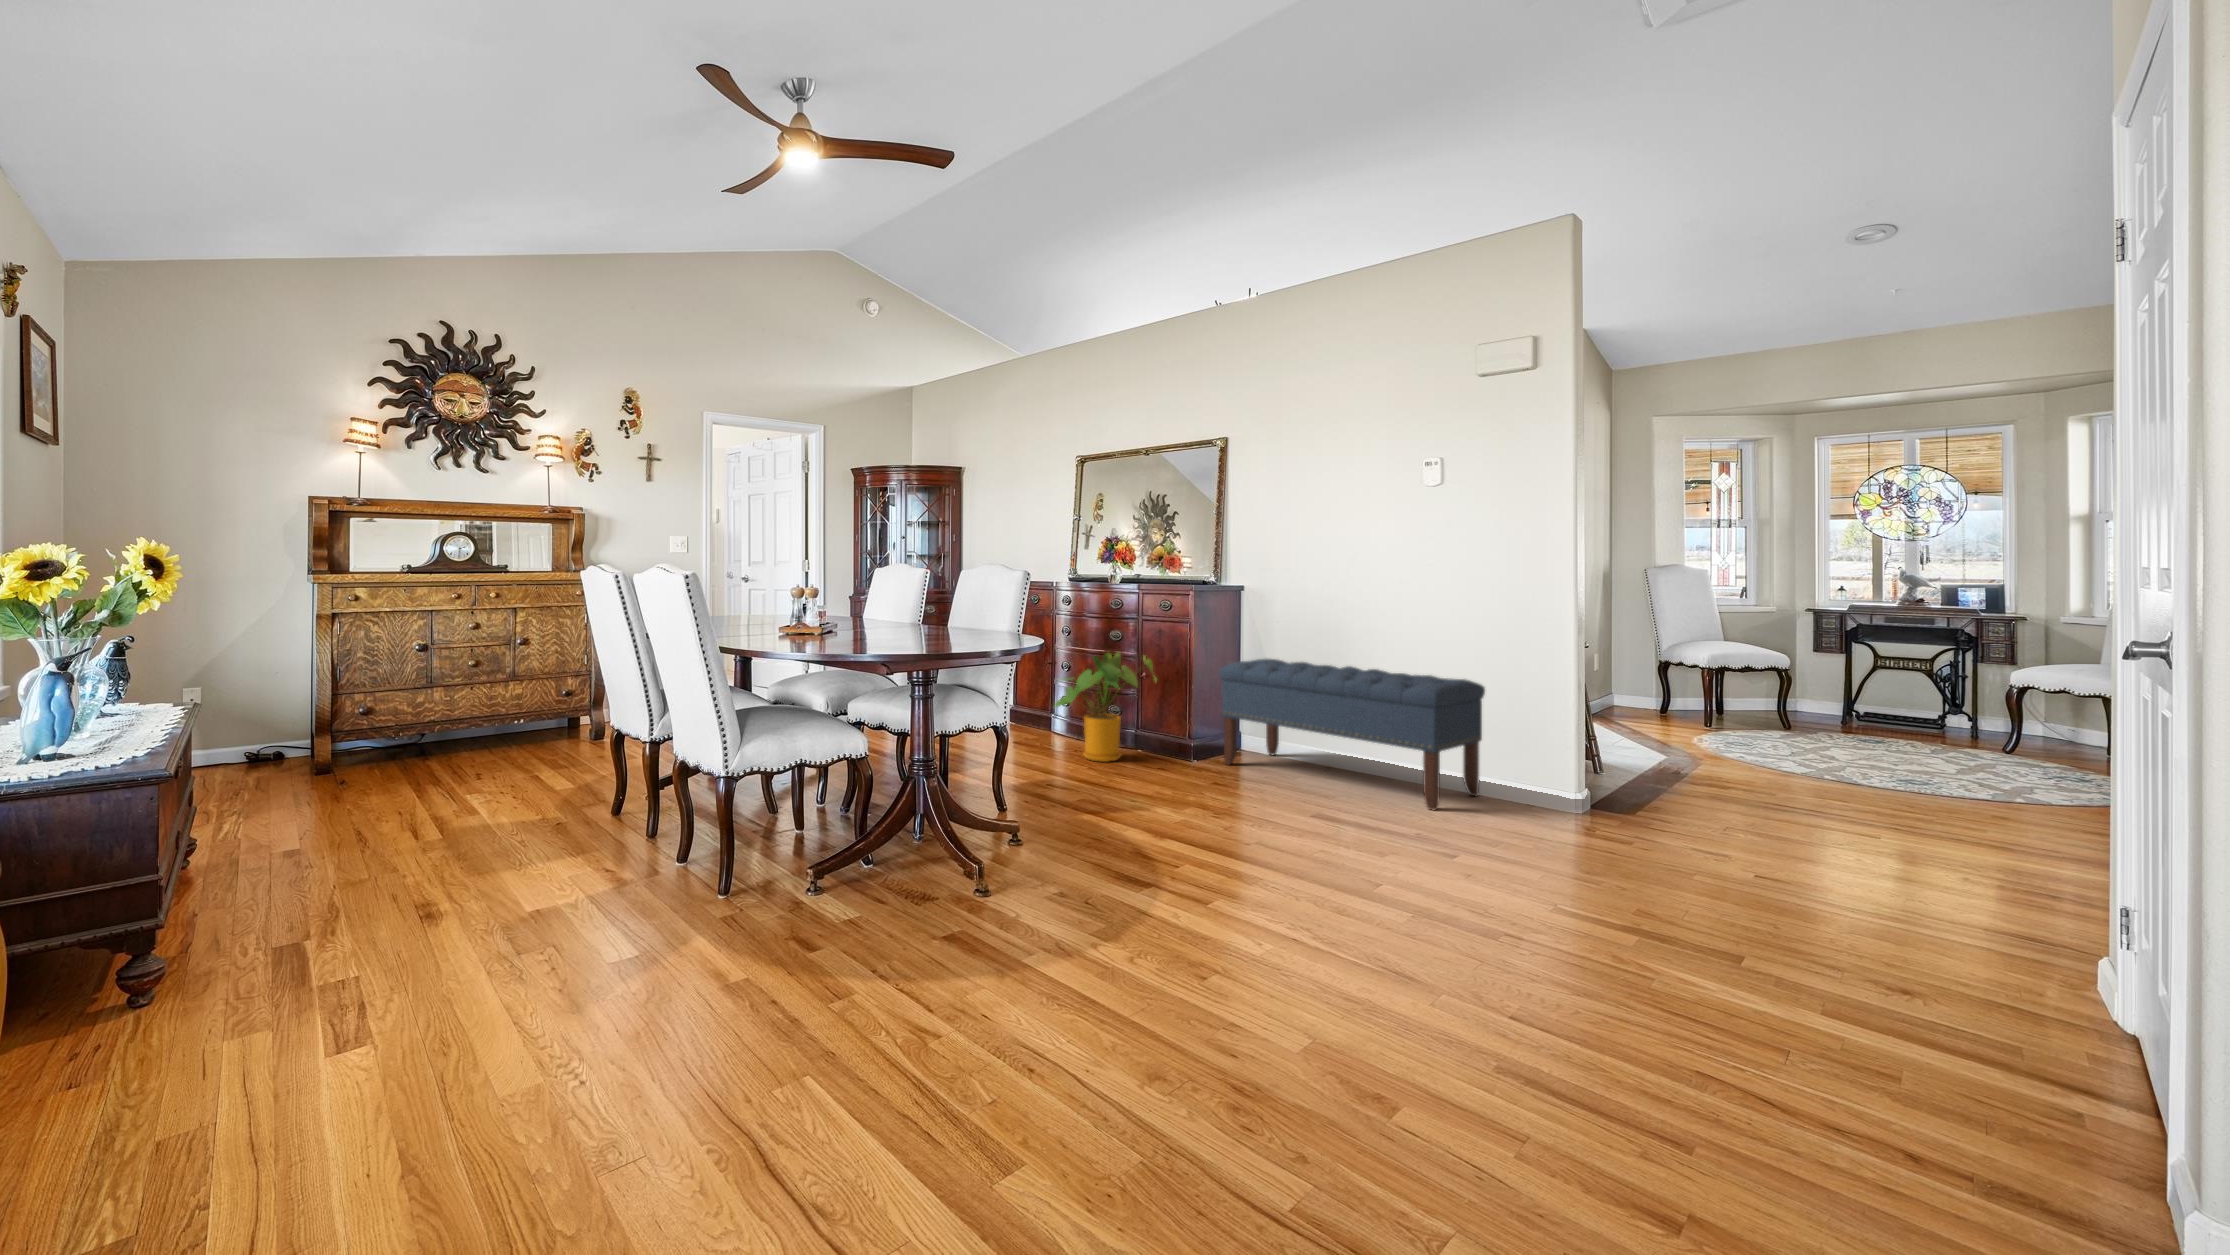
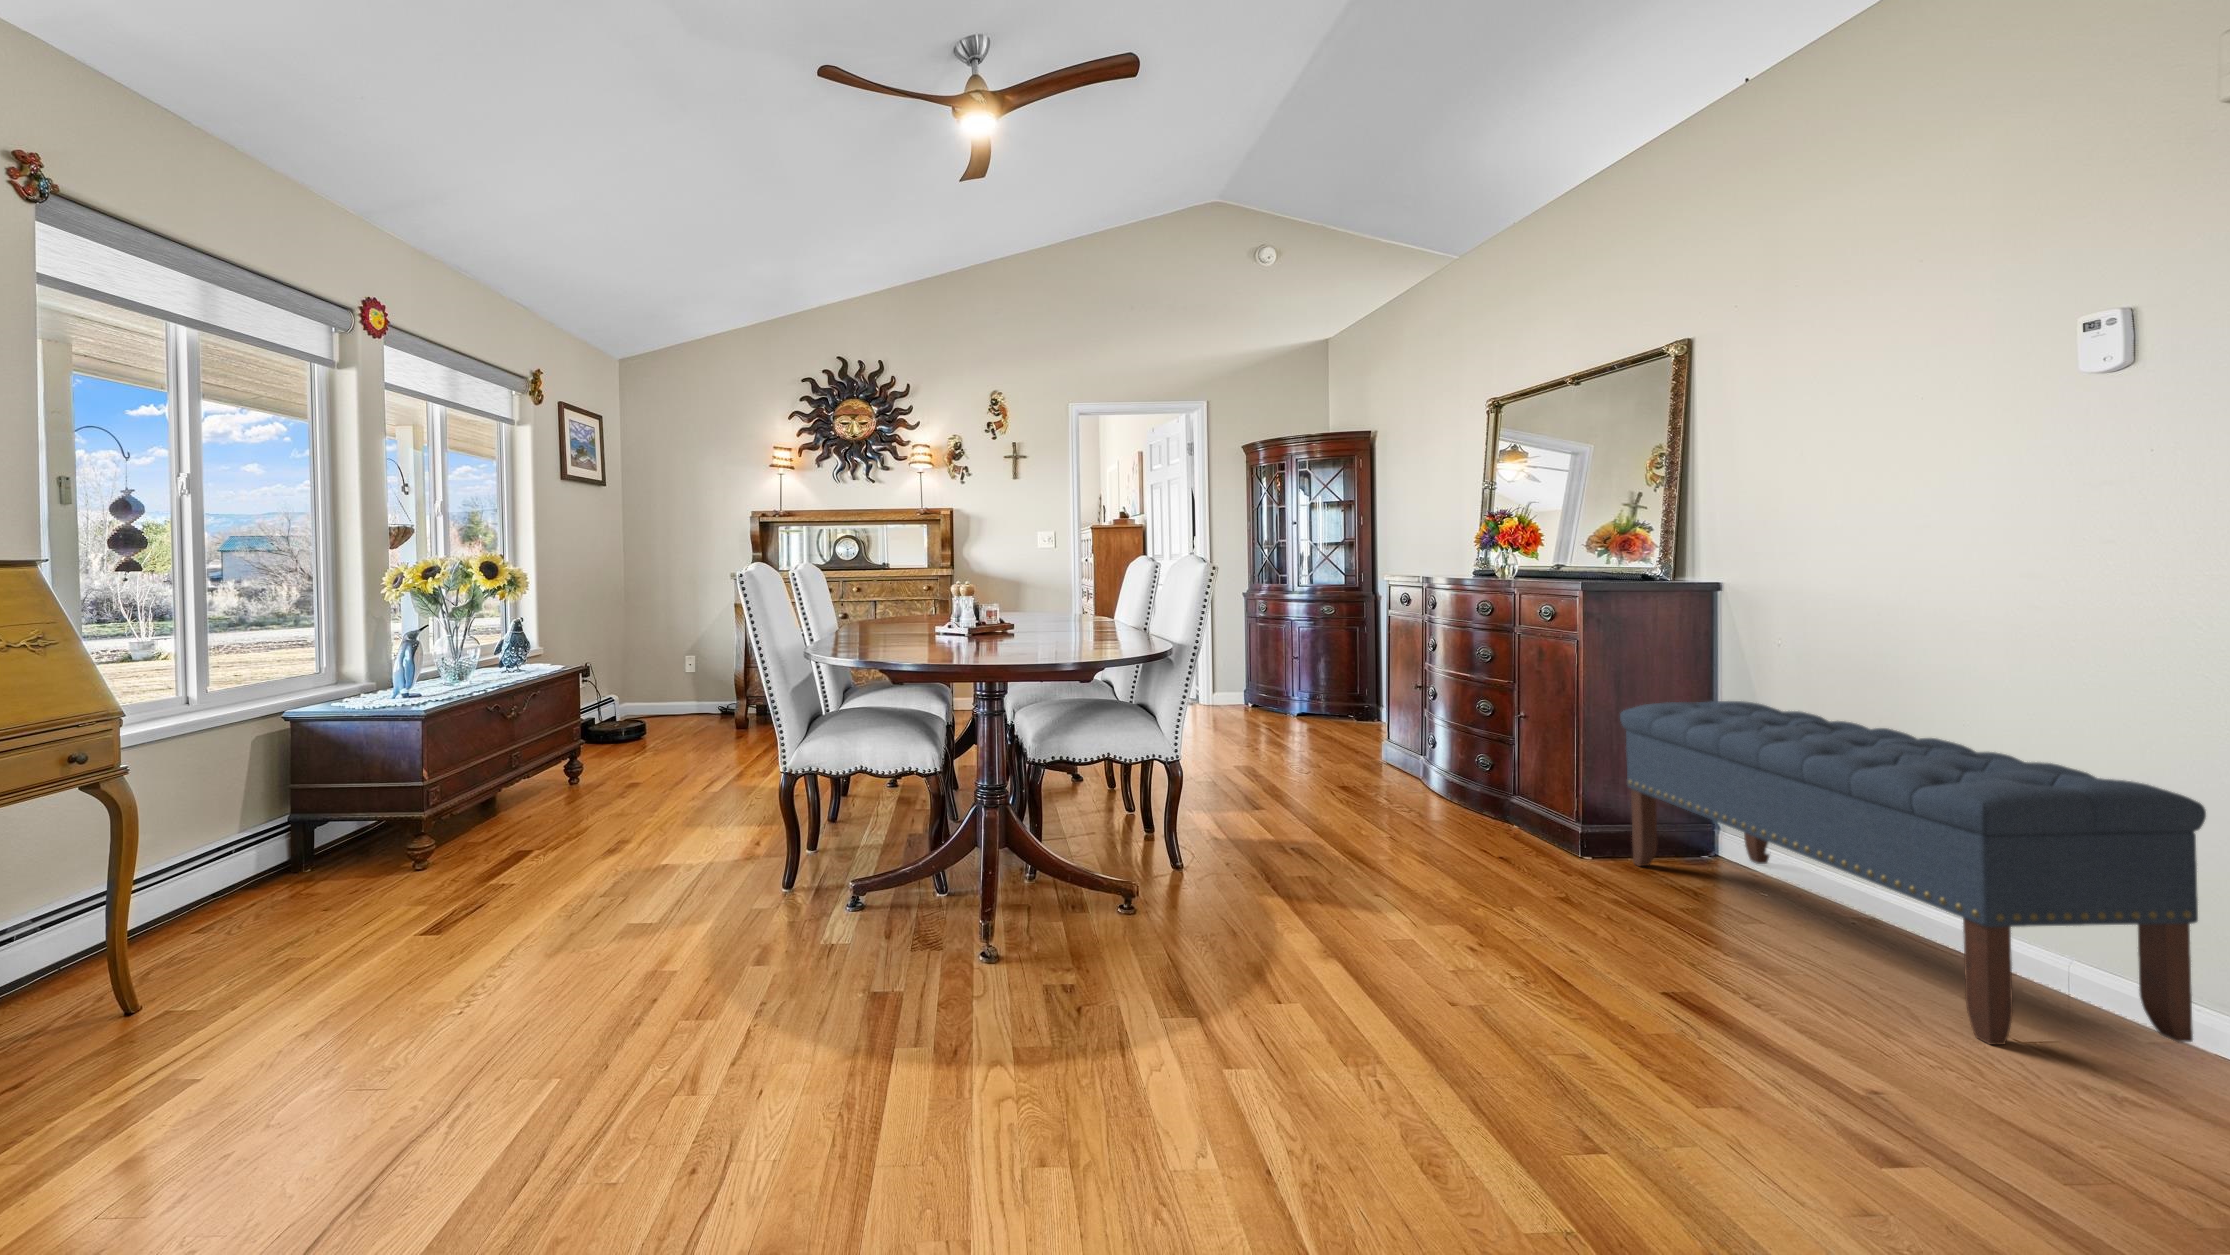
house plant: present [1055,653,1157,762] -> none [1364,675,1535,829]

